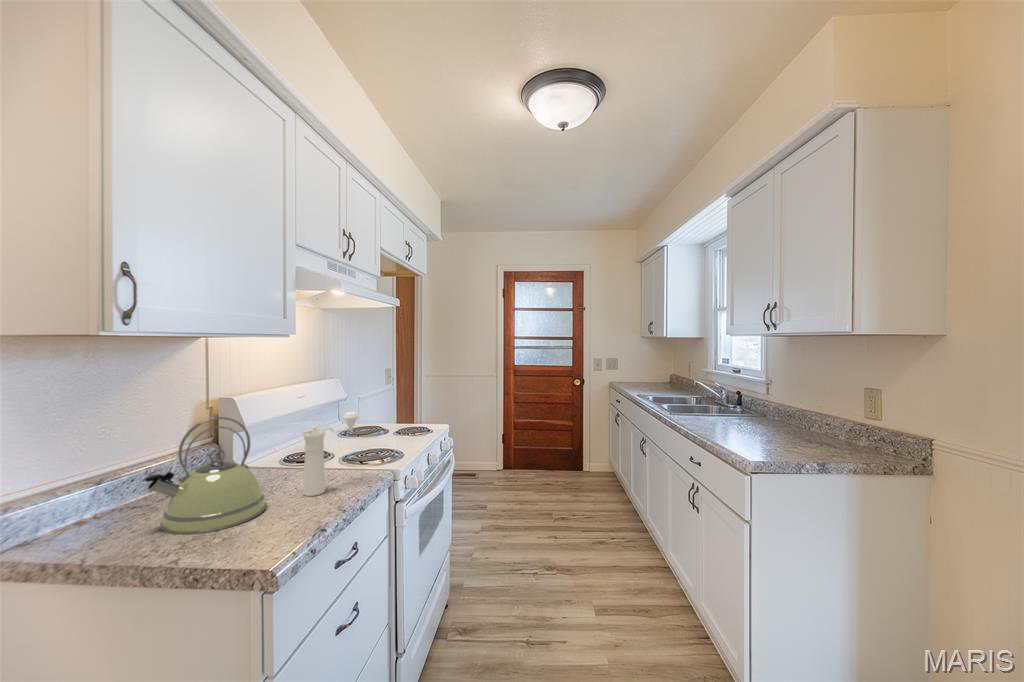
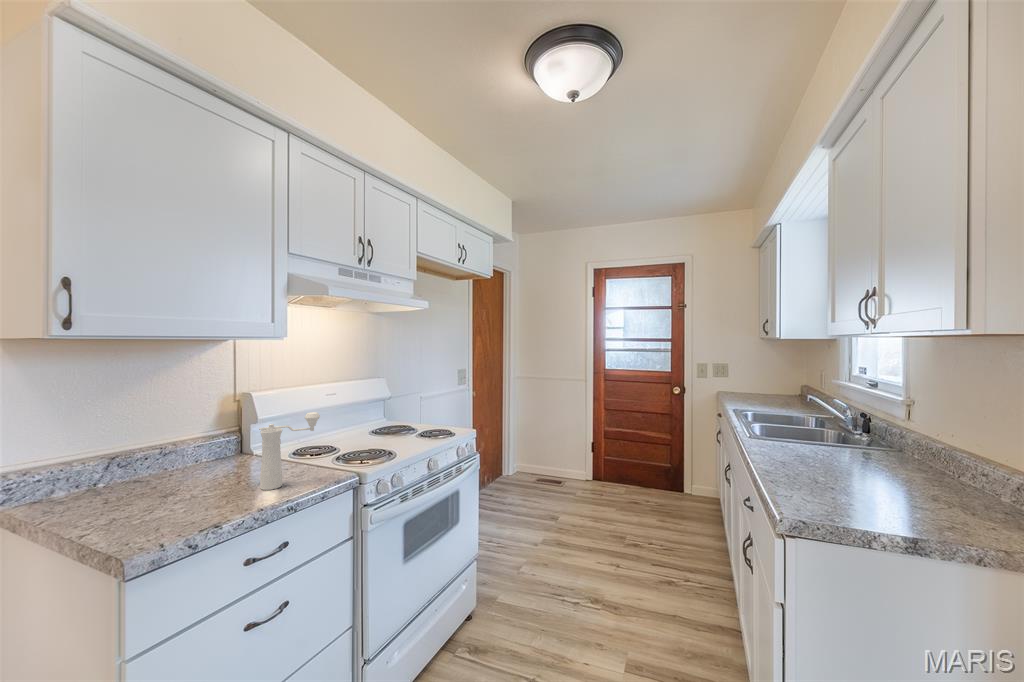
kettle: present [145,417,266,534] -> none [111,410,222,512]

